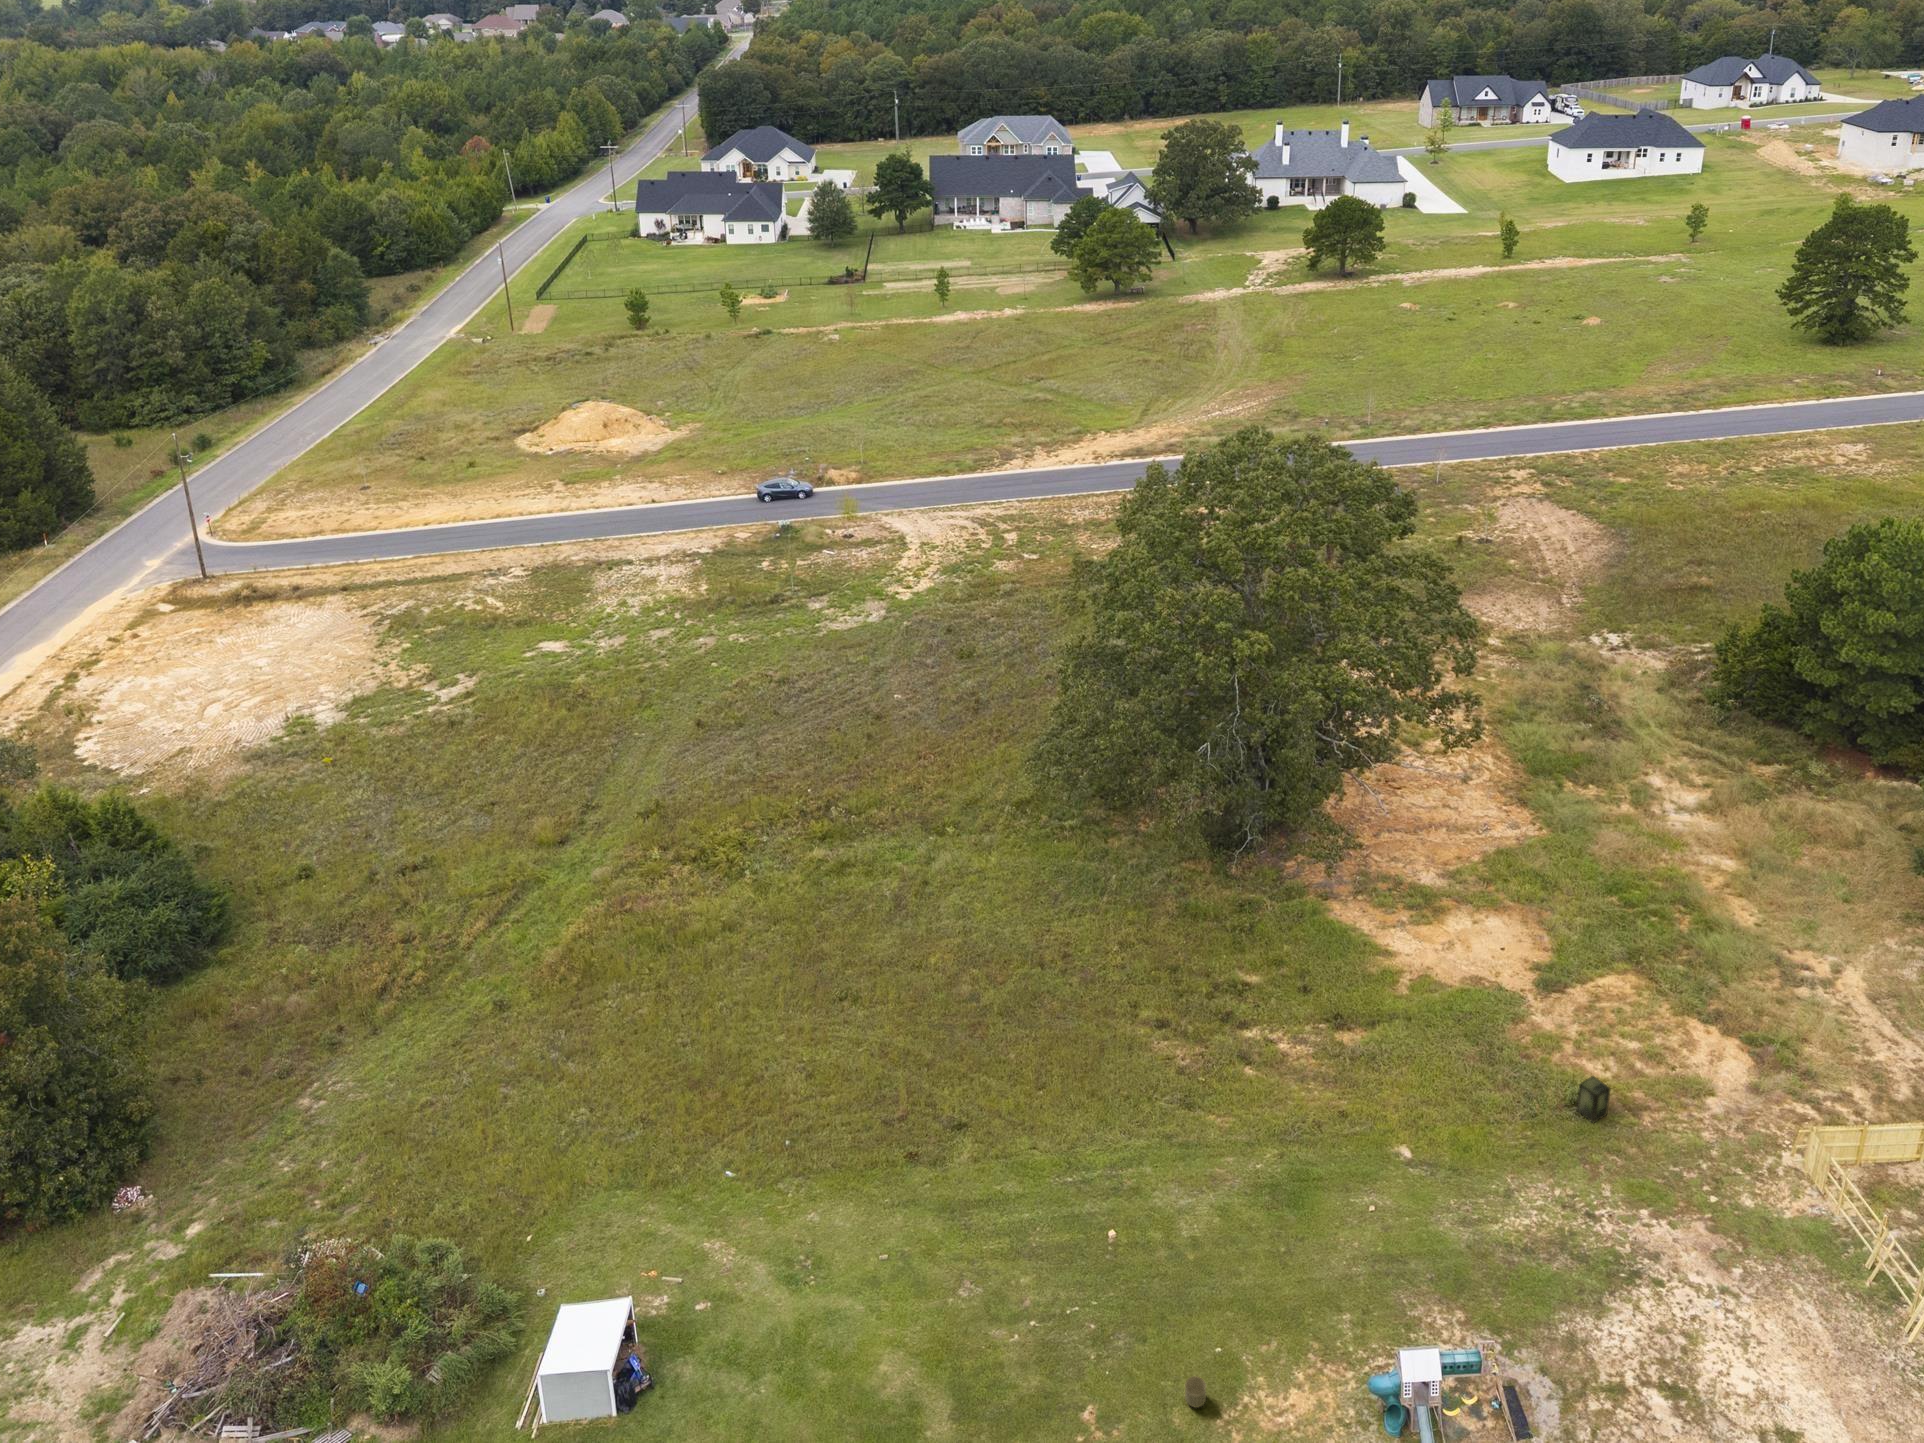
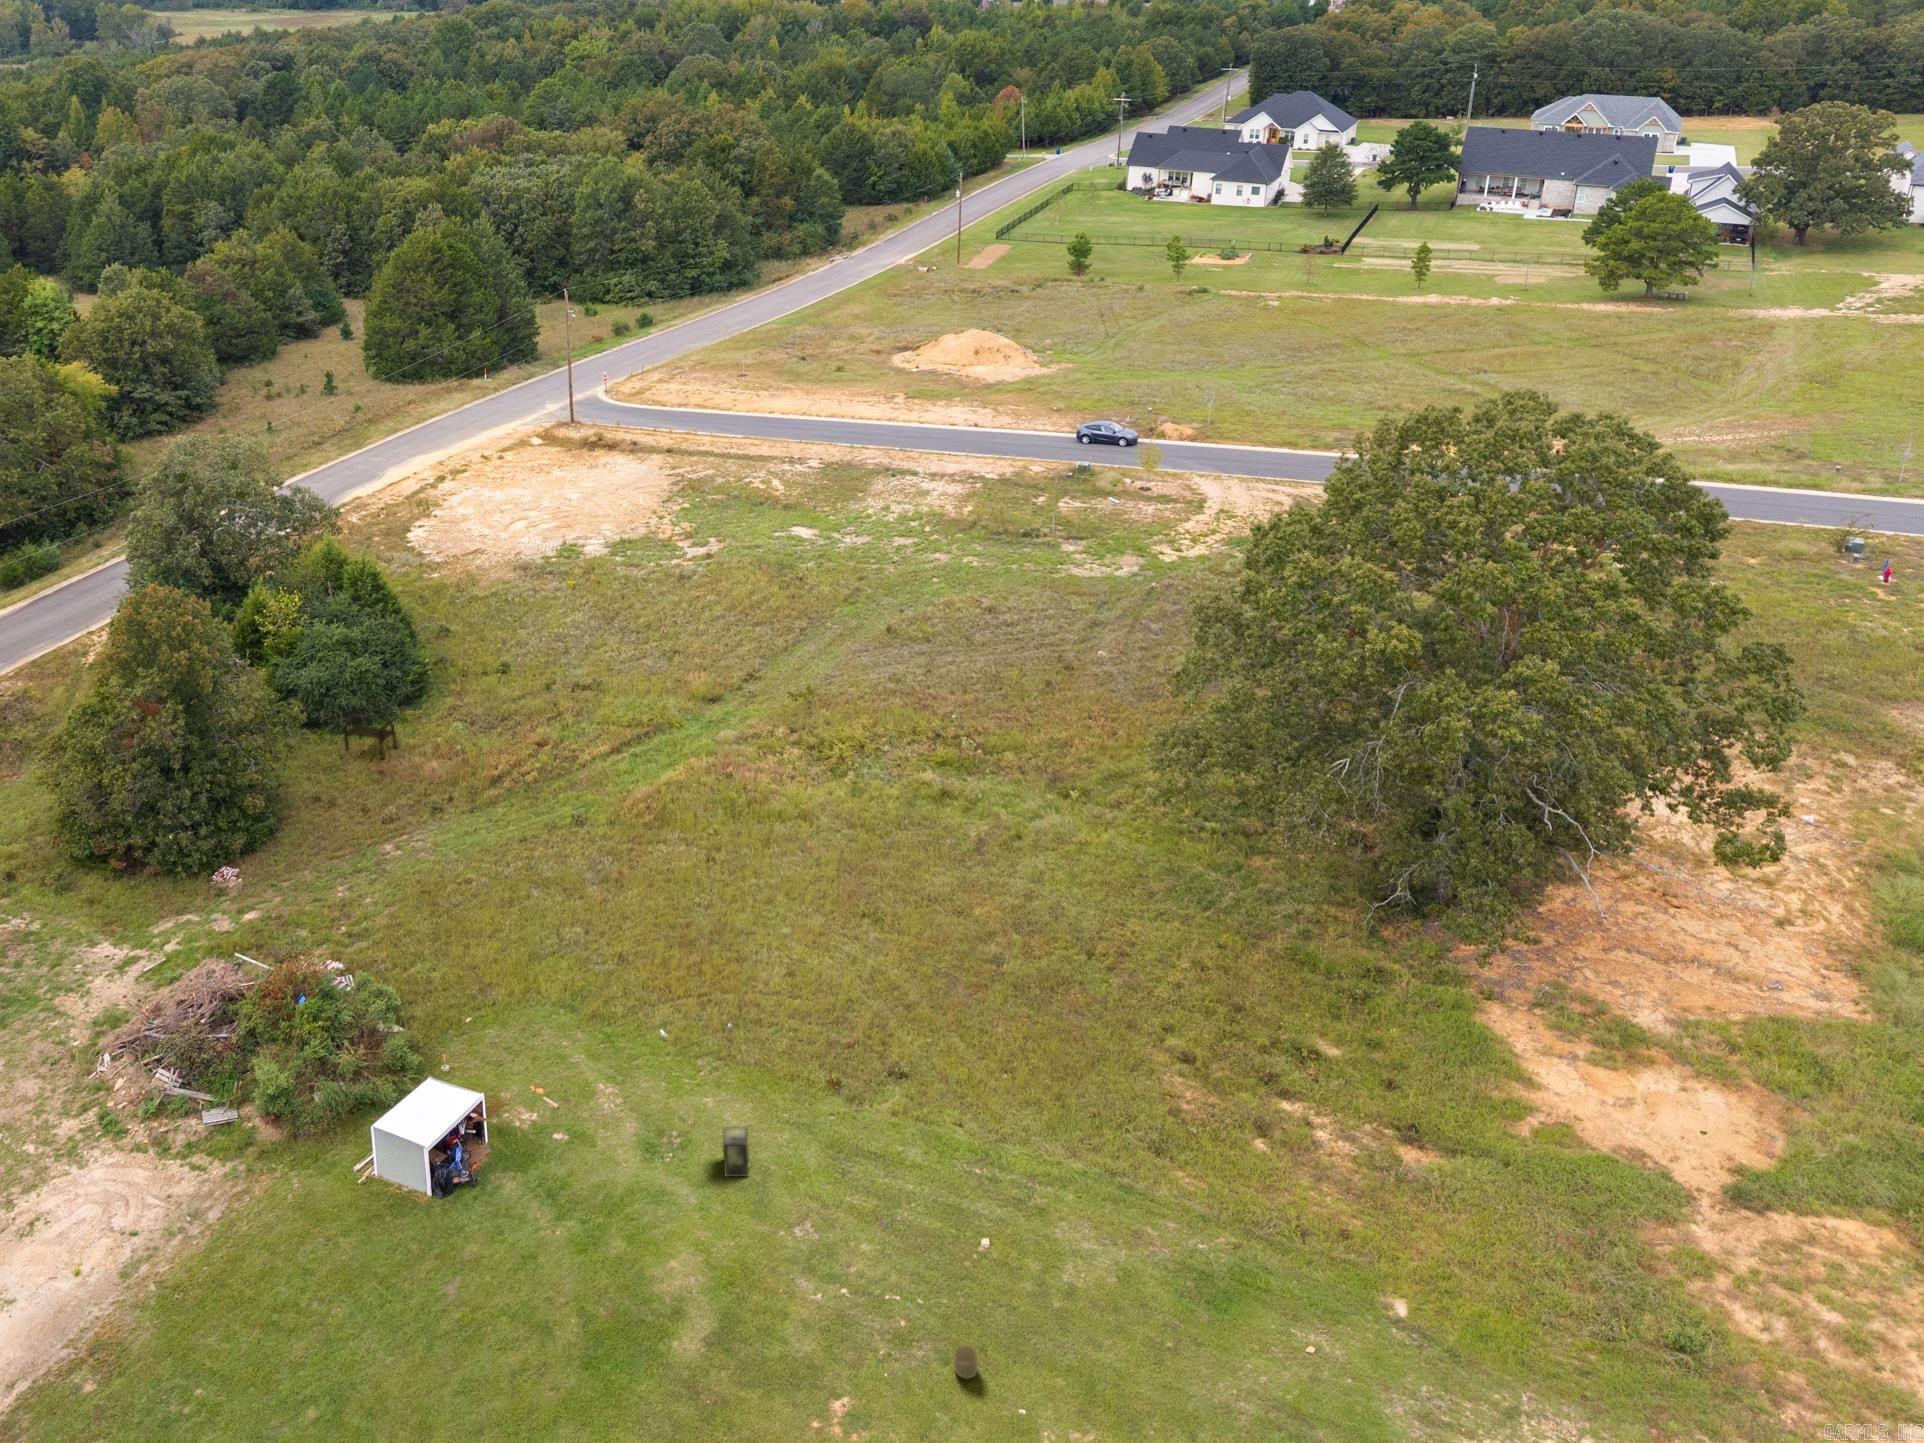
bench: none [140,993,217,1051] -> present [343,716,397,759]
storage box: present [1576,1076,1610,1123] -> present [723,1128,749,1177]

